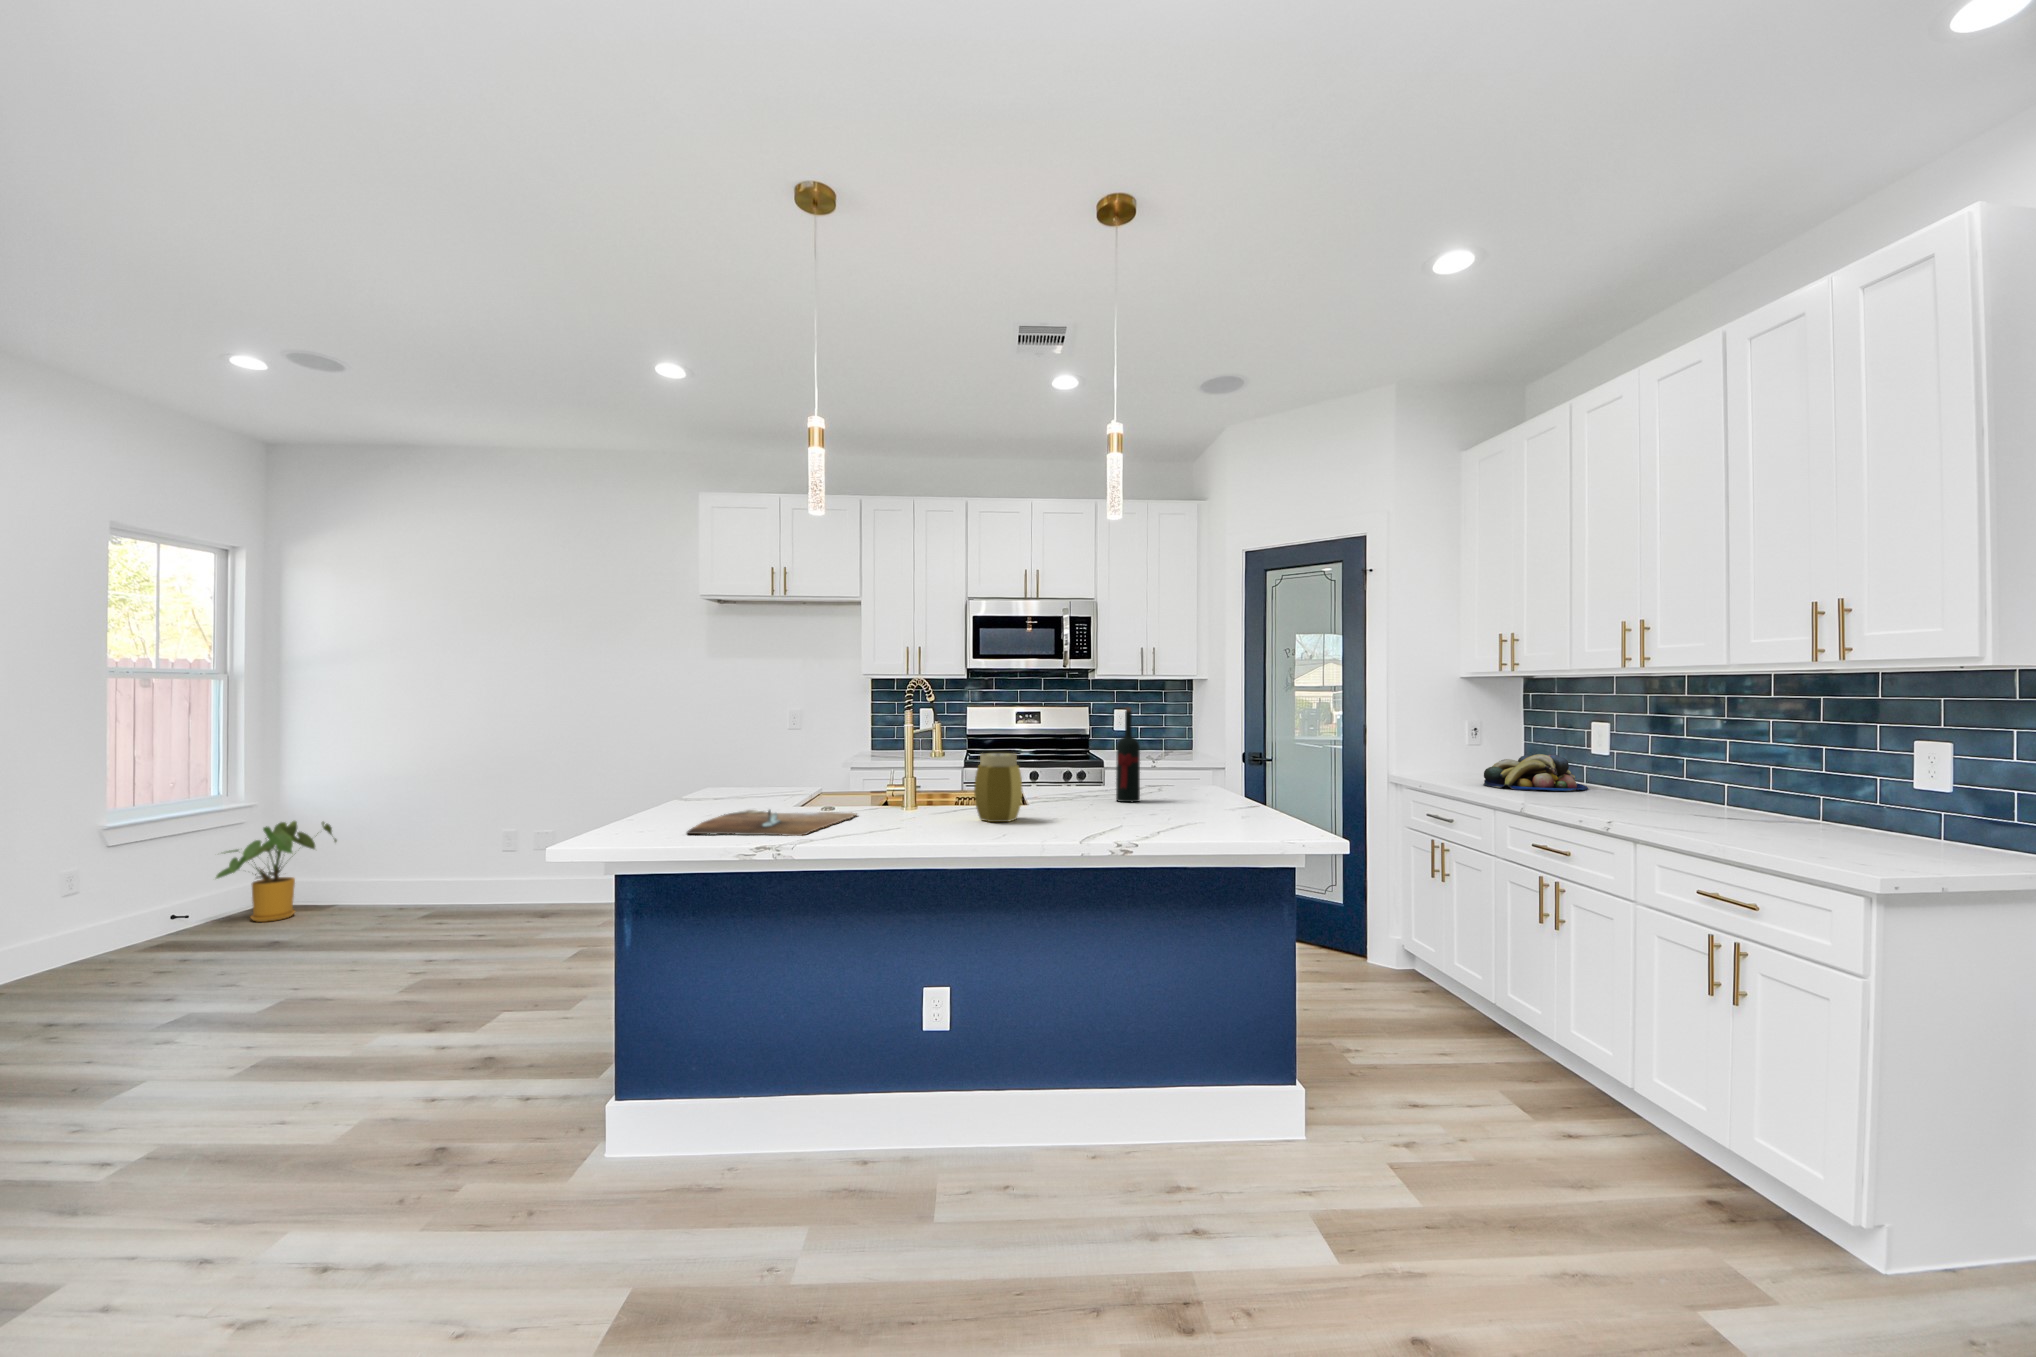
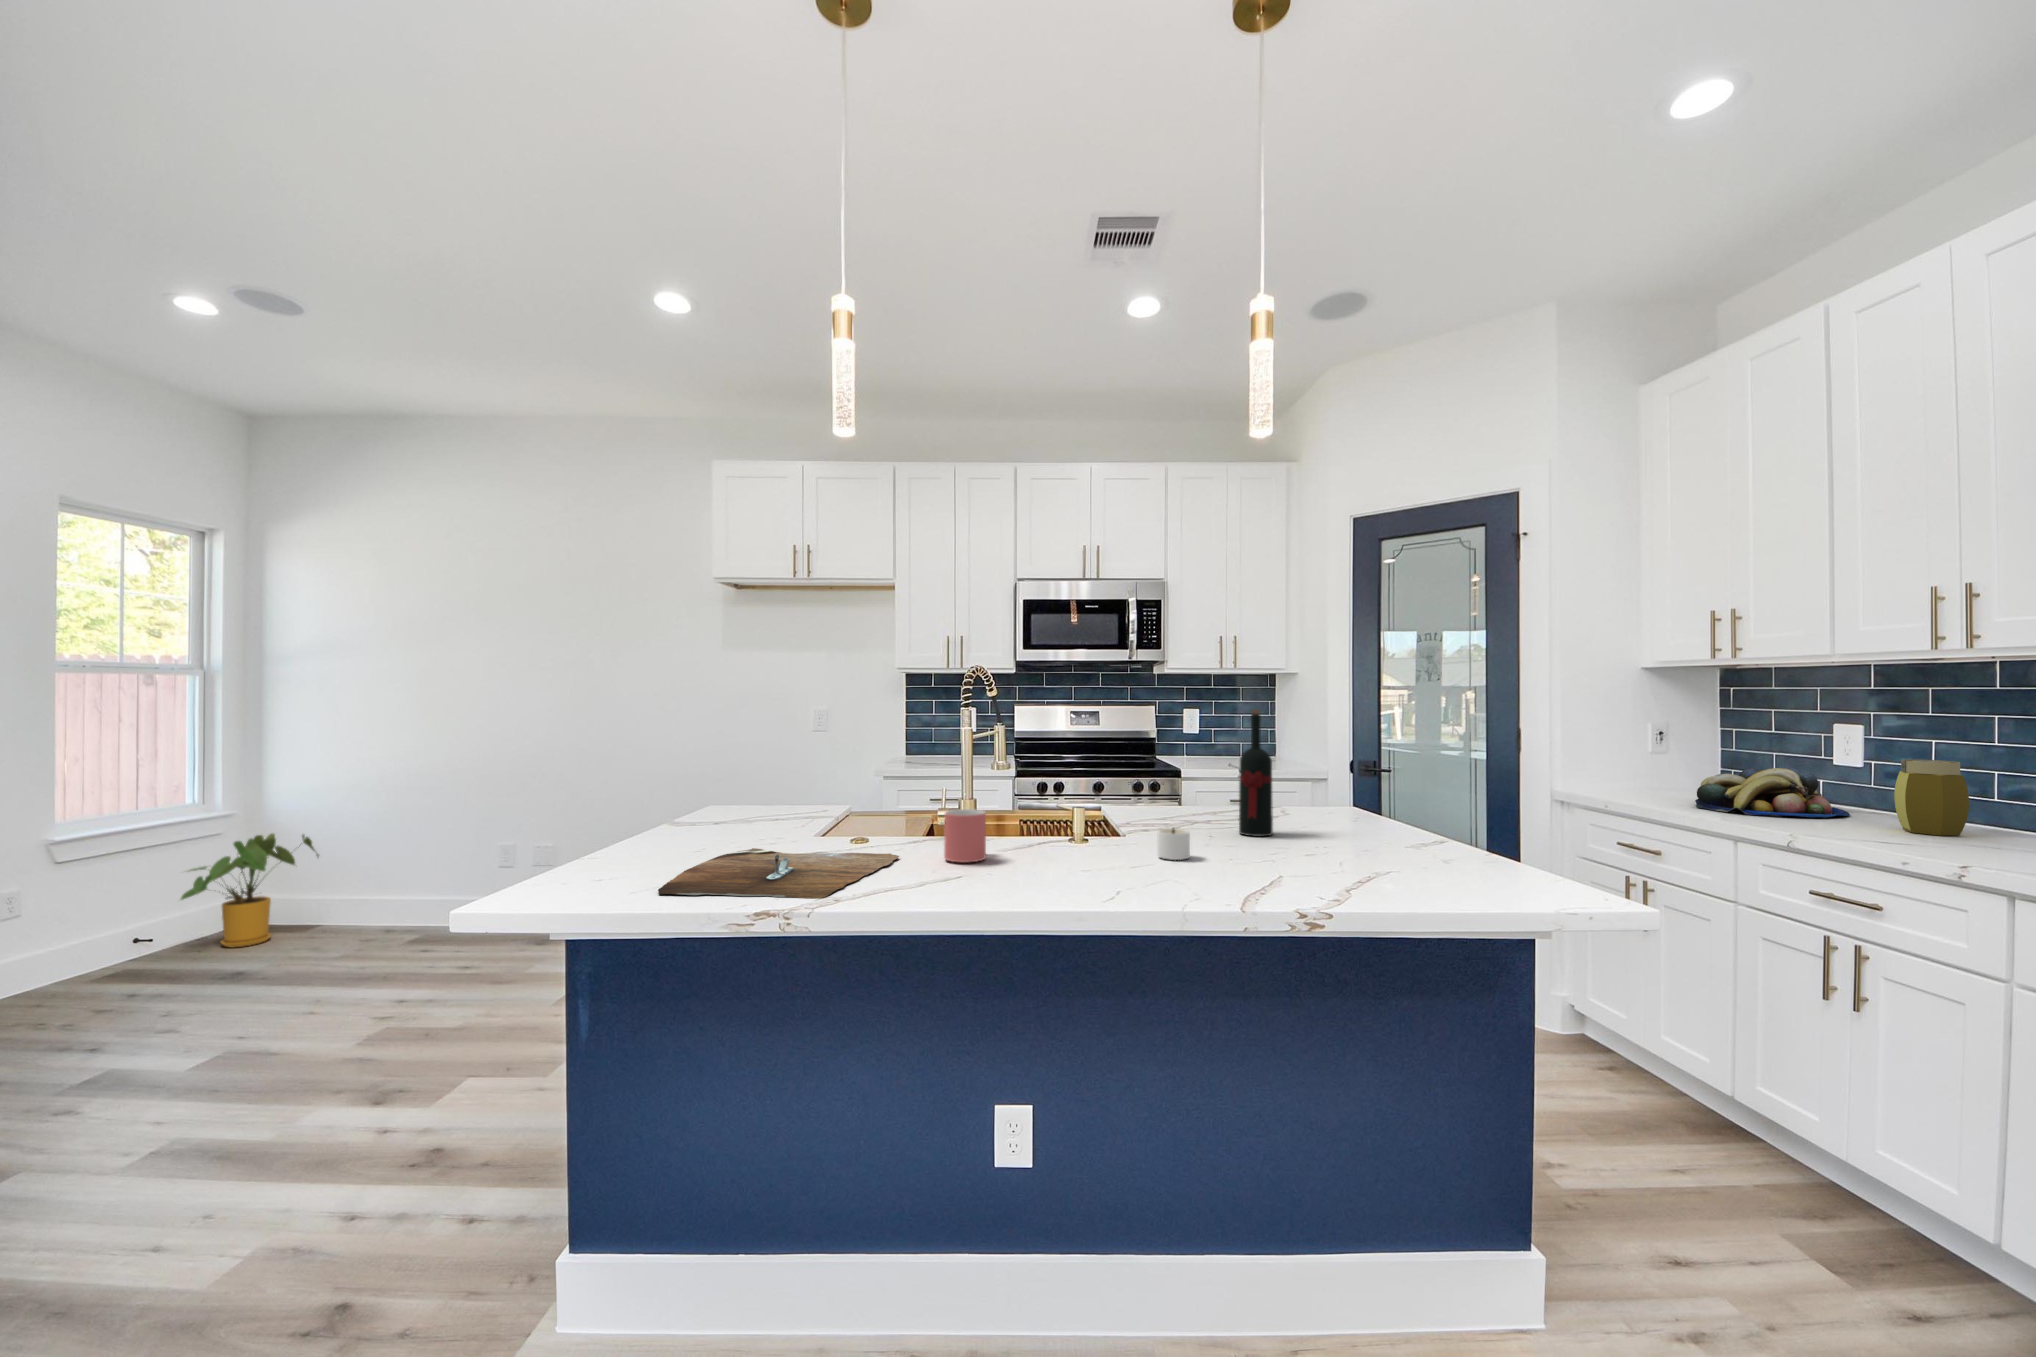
jar: present [974,753,1022,822] -> present [1894,759,1969,836]
mug: none [891,780,922,817] -> present [944,809,986,862]
candle: none [1046,792,1078,816] -> present [1158,828,1190,860]

